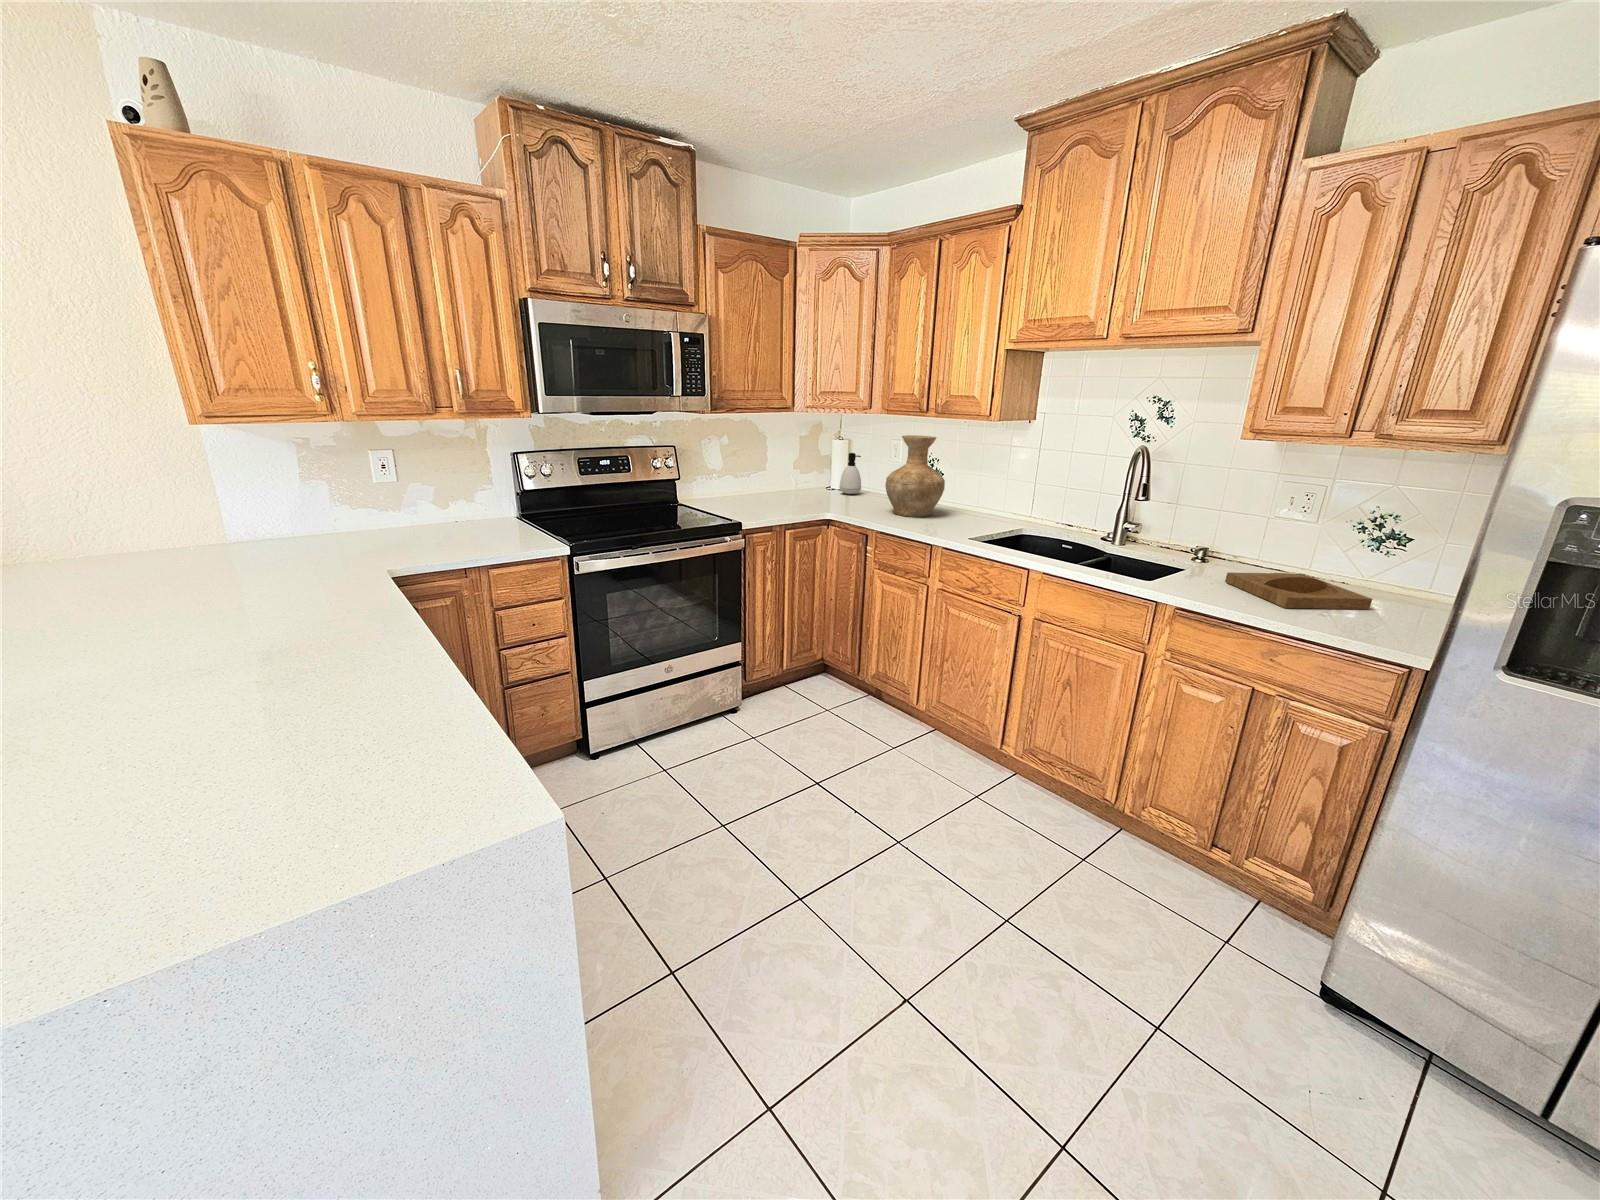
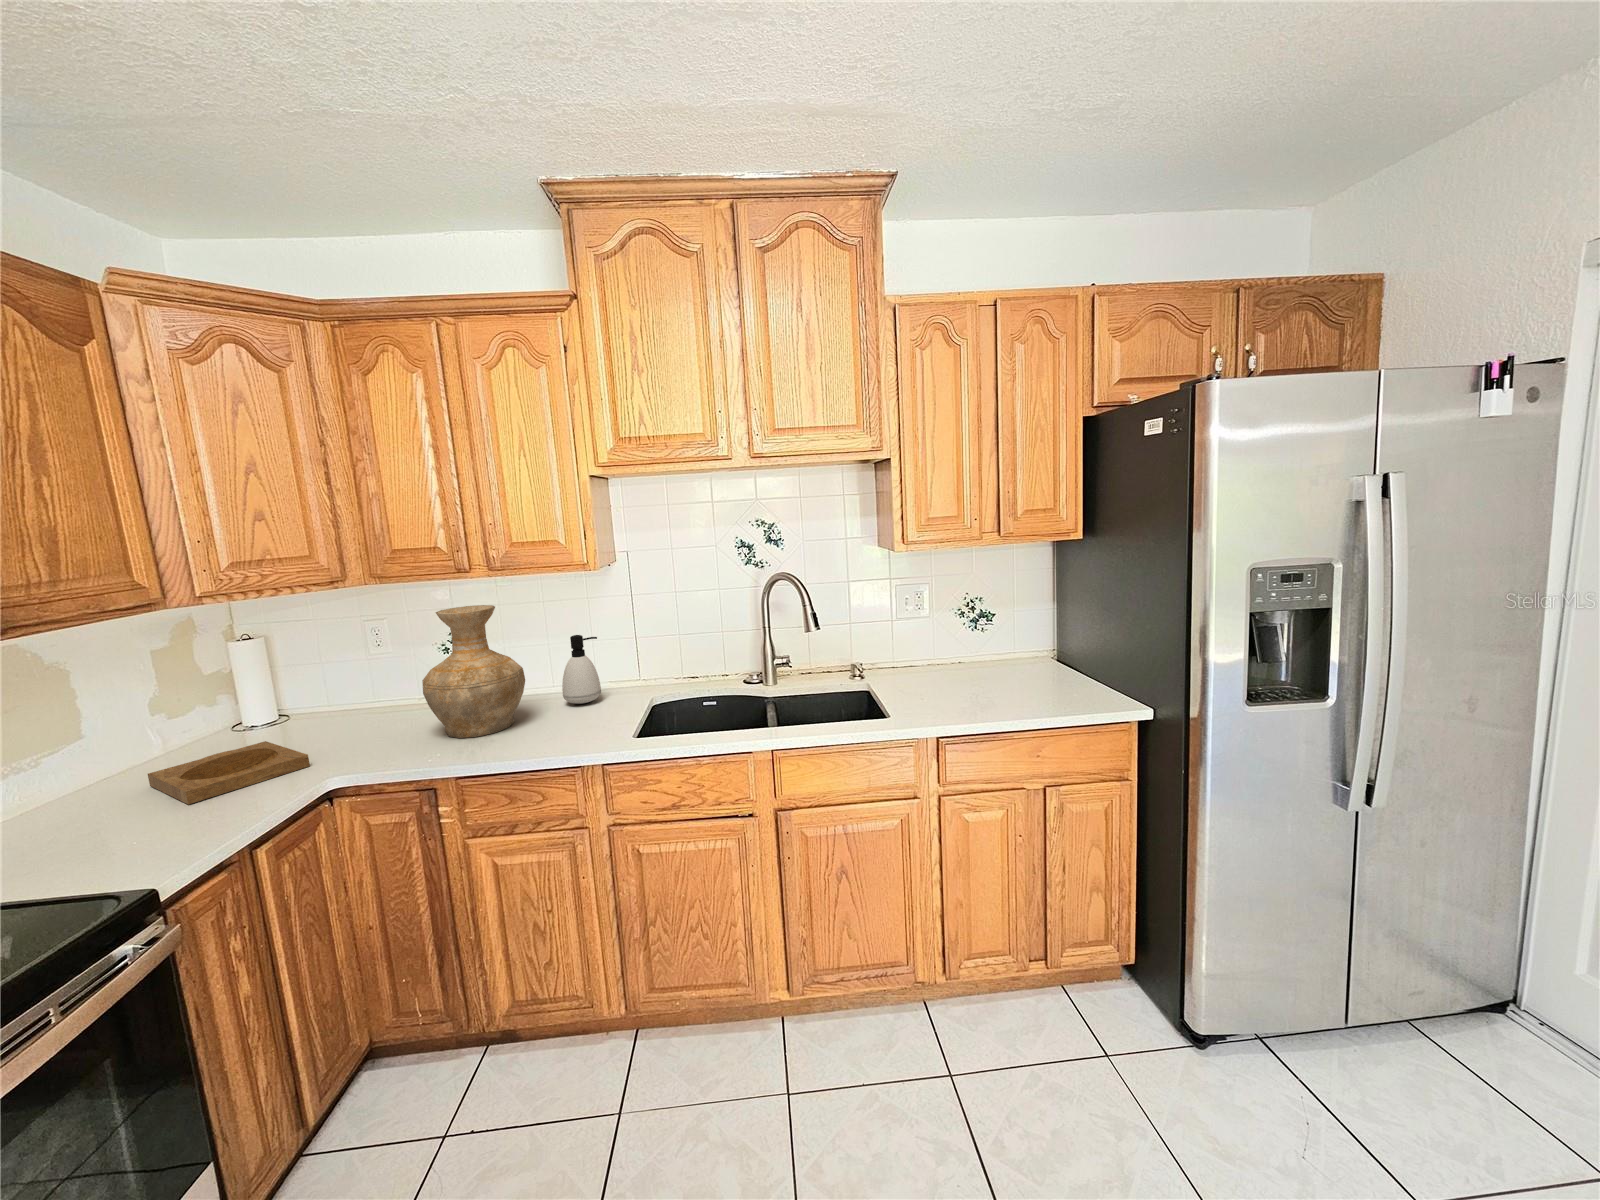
soap dispenser: present [840,453,861,494] -> present [562,635,601,704]
tray: present [1225,572,1372,609] -> present [148,741,310,804]

